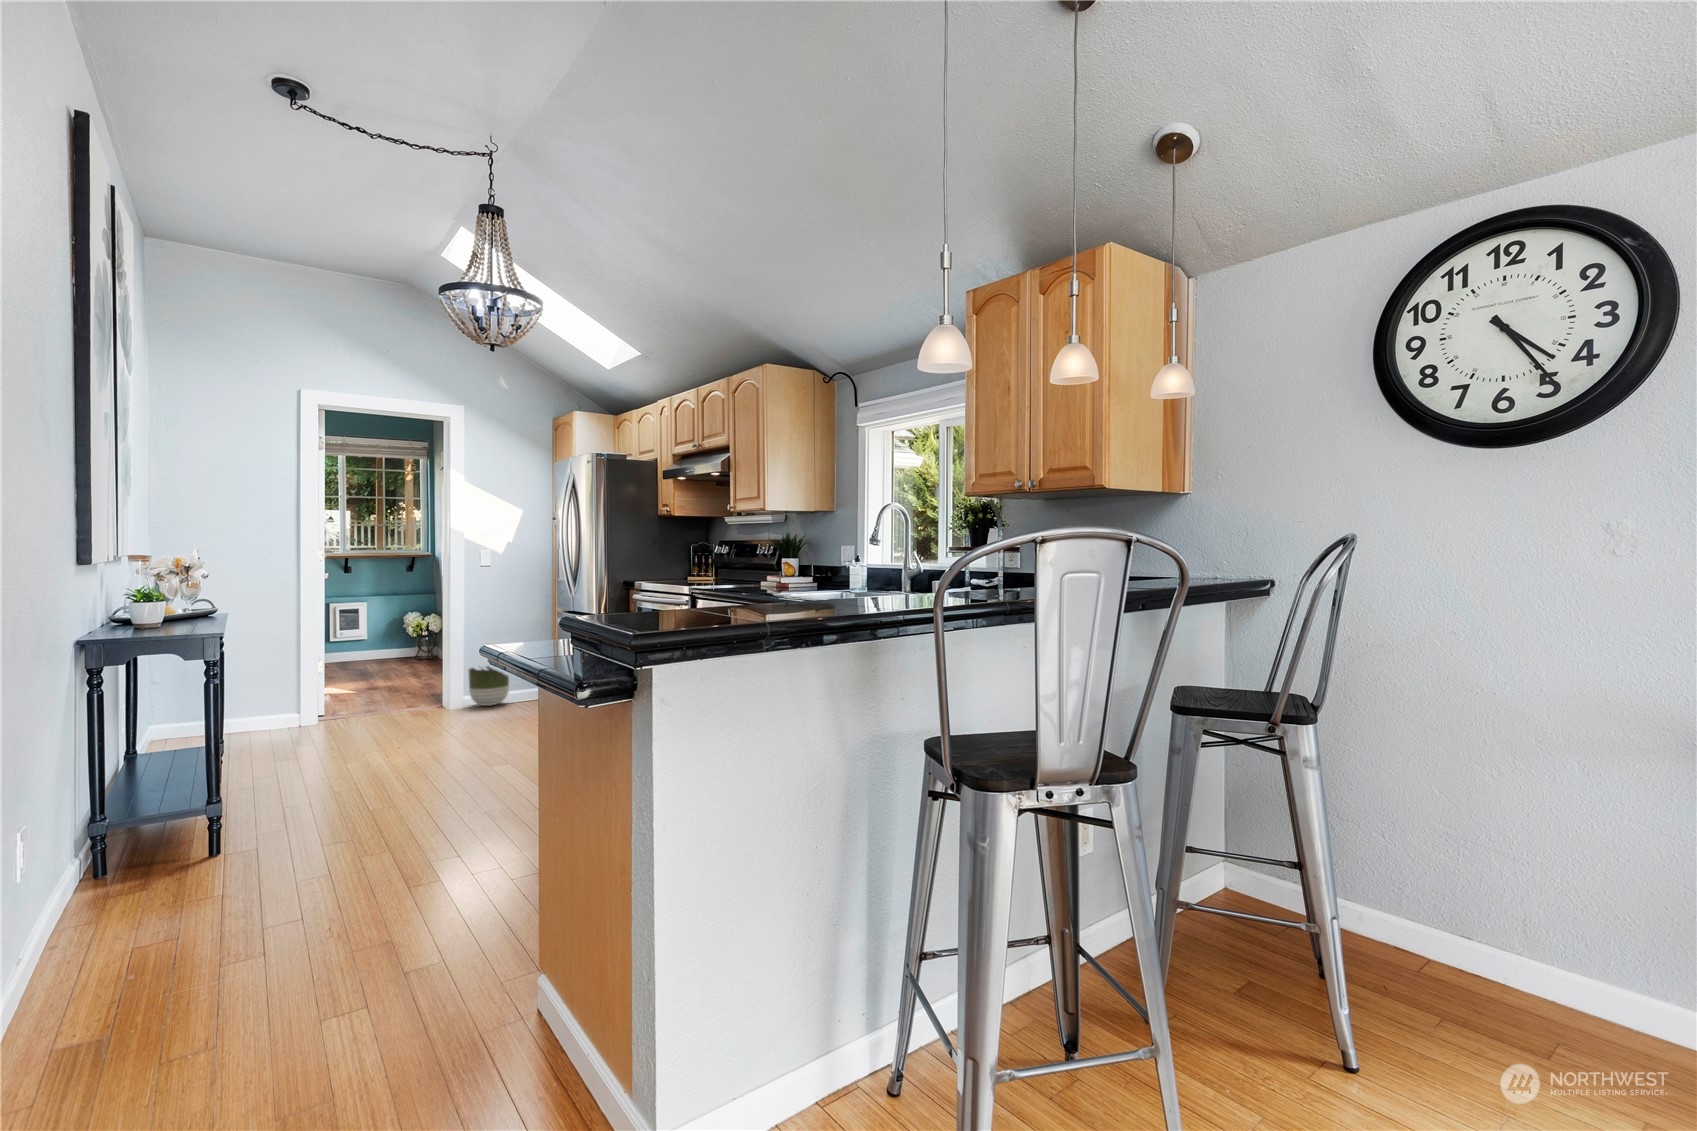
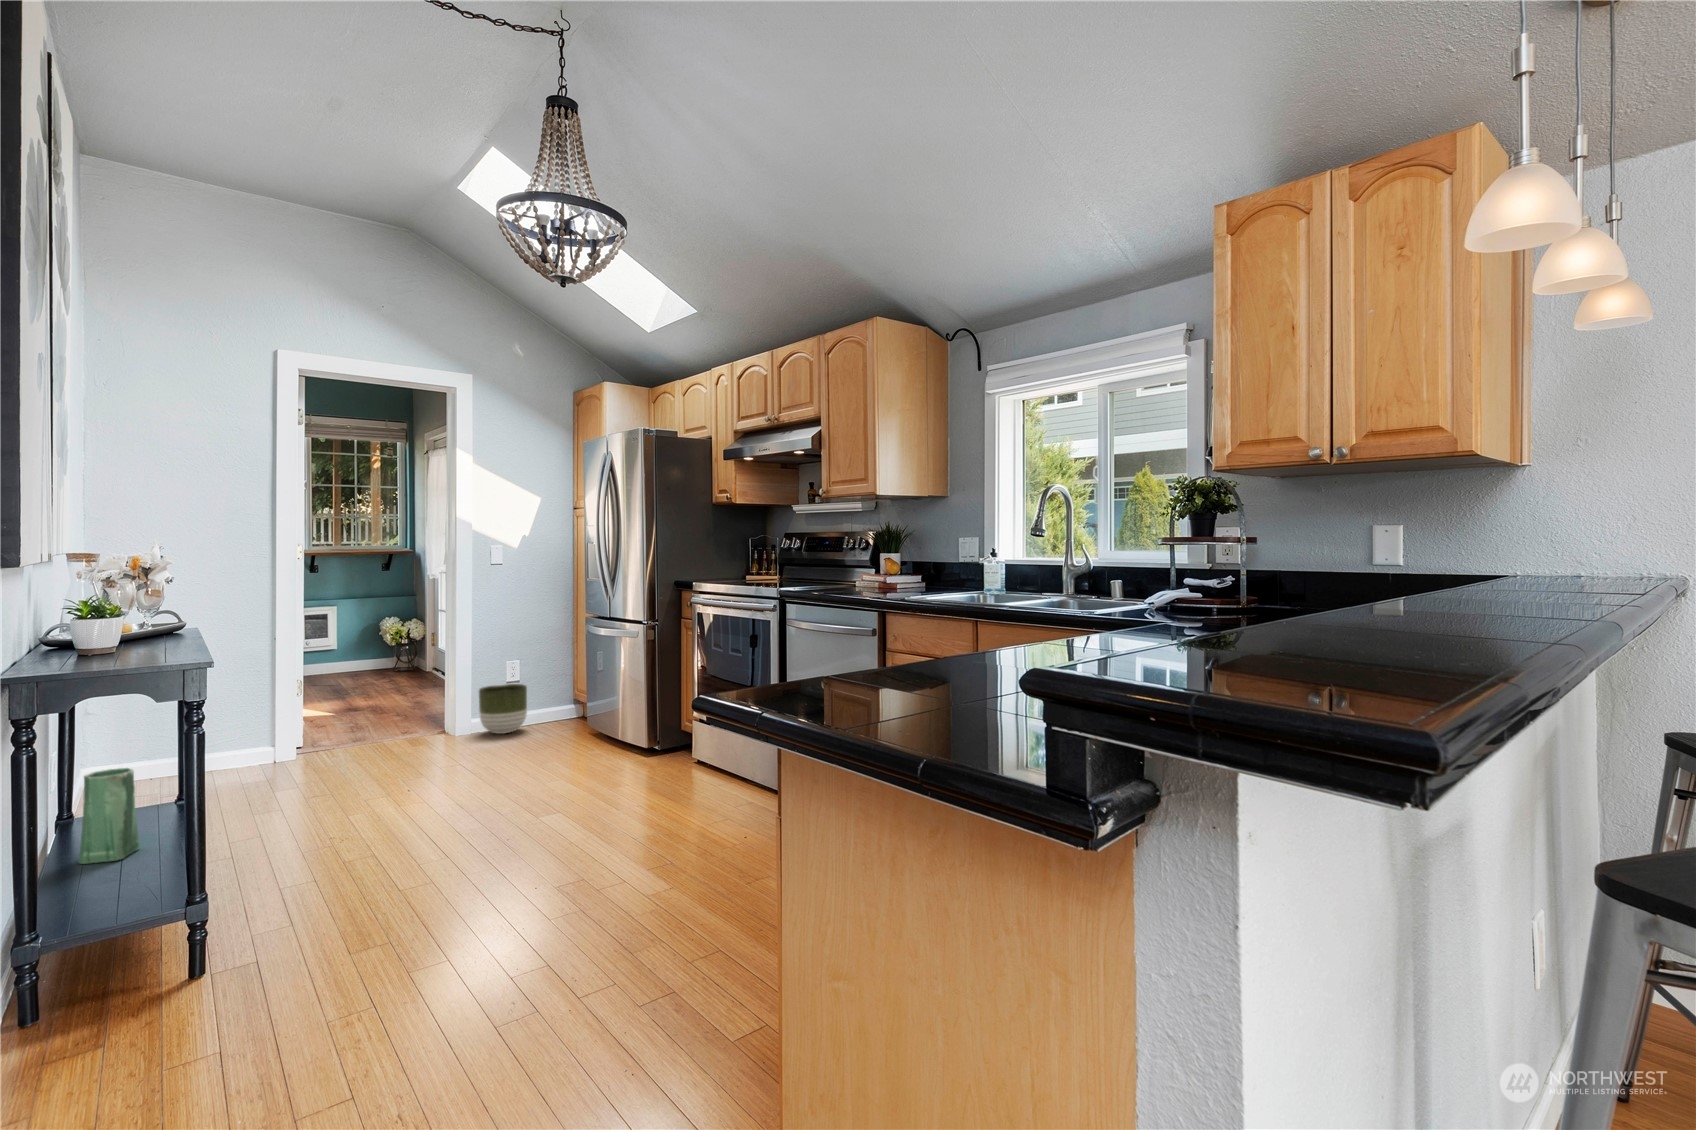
vase: none [136,713,181,781] -> present [79,768,140,864]

